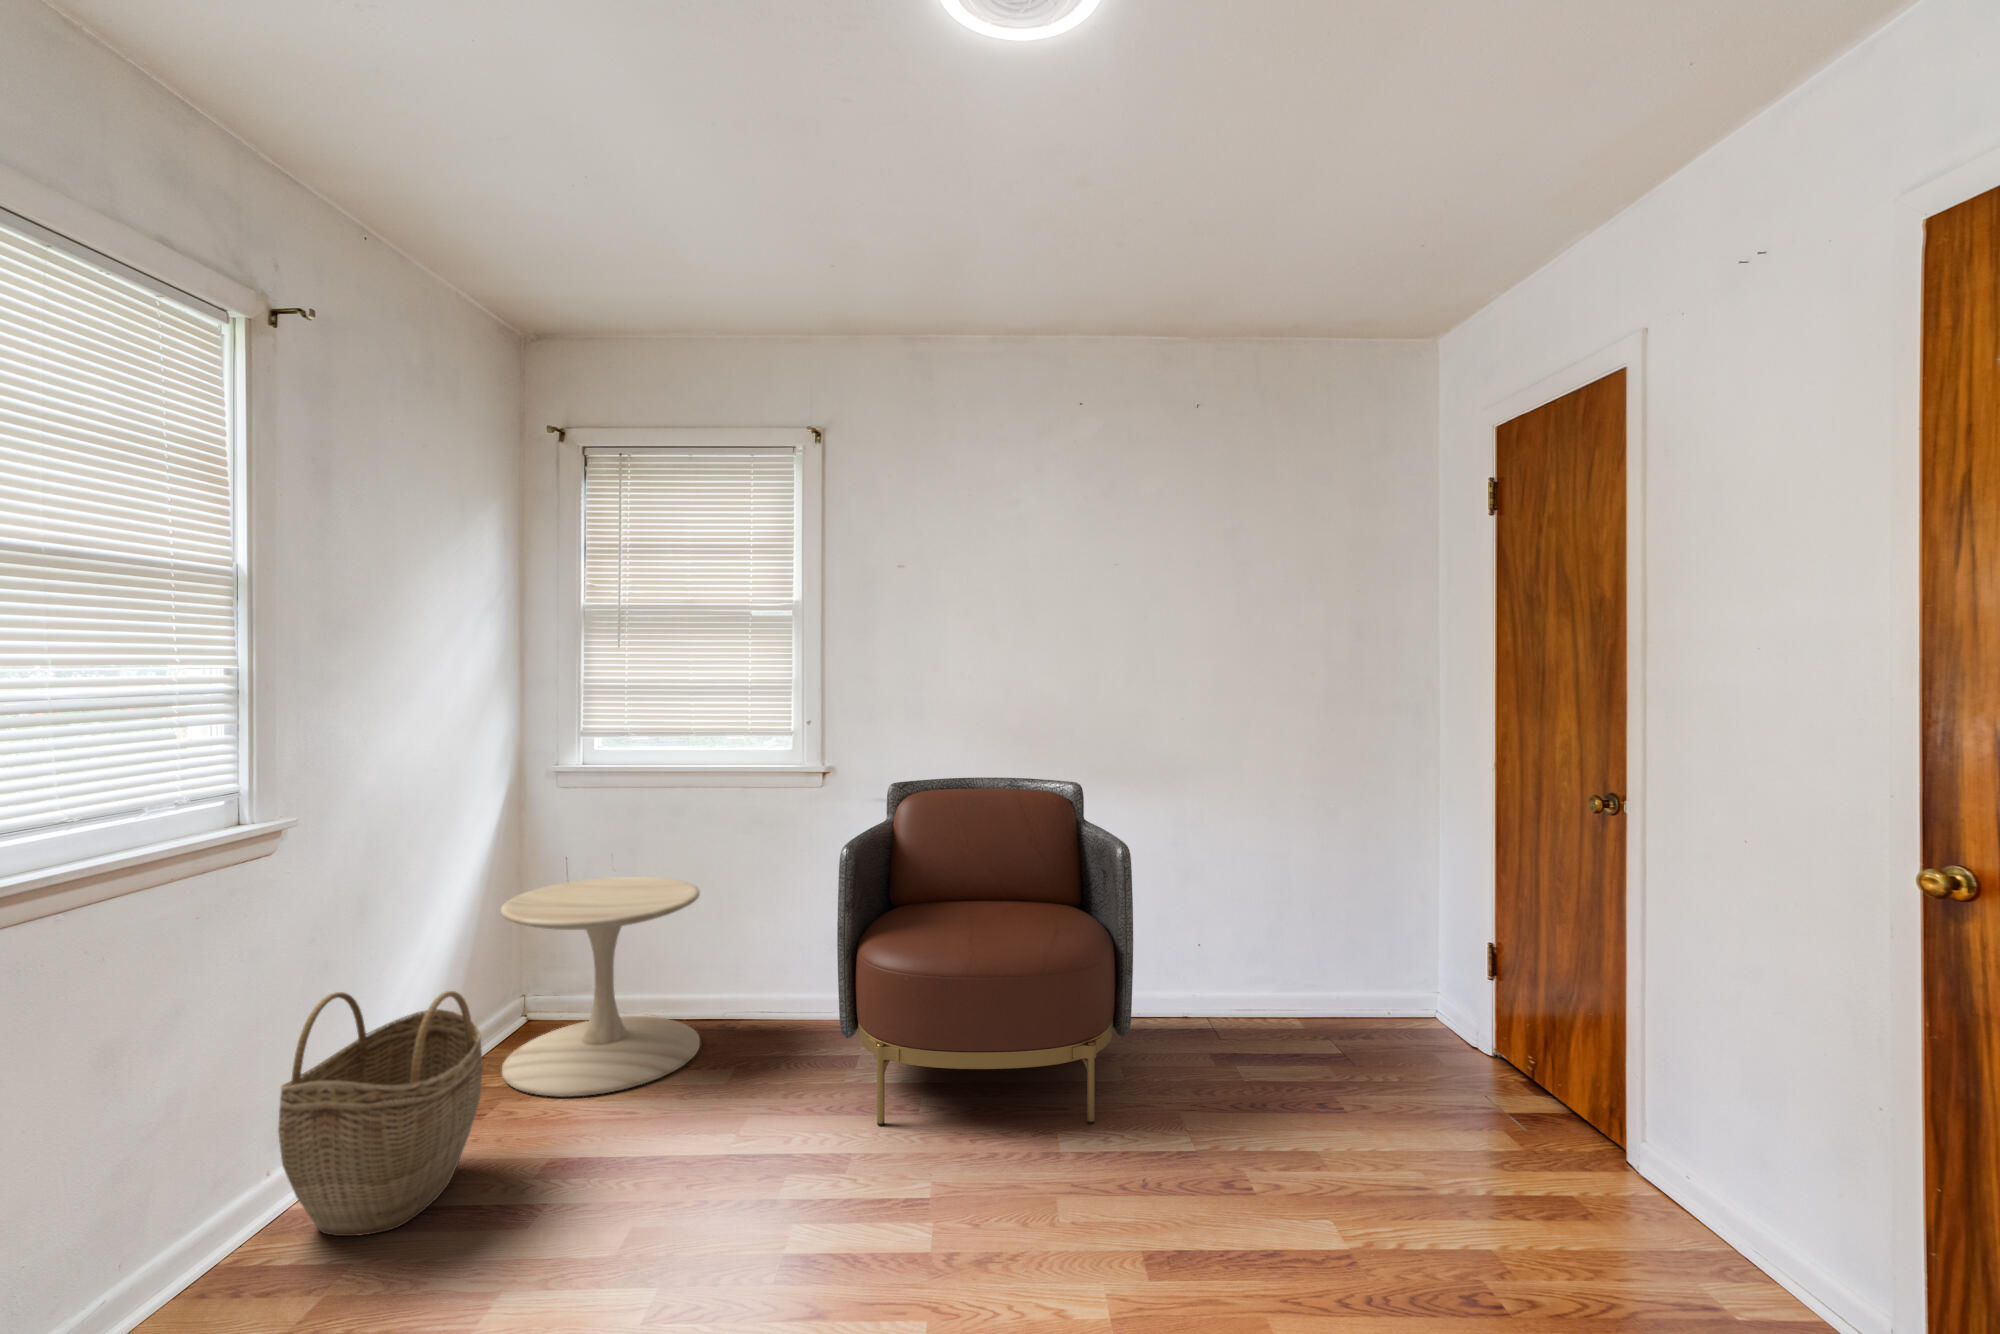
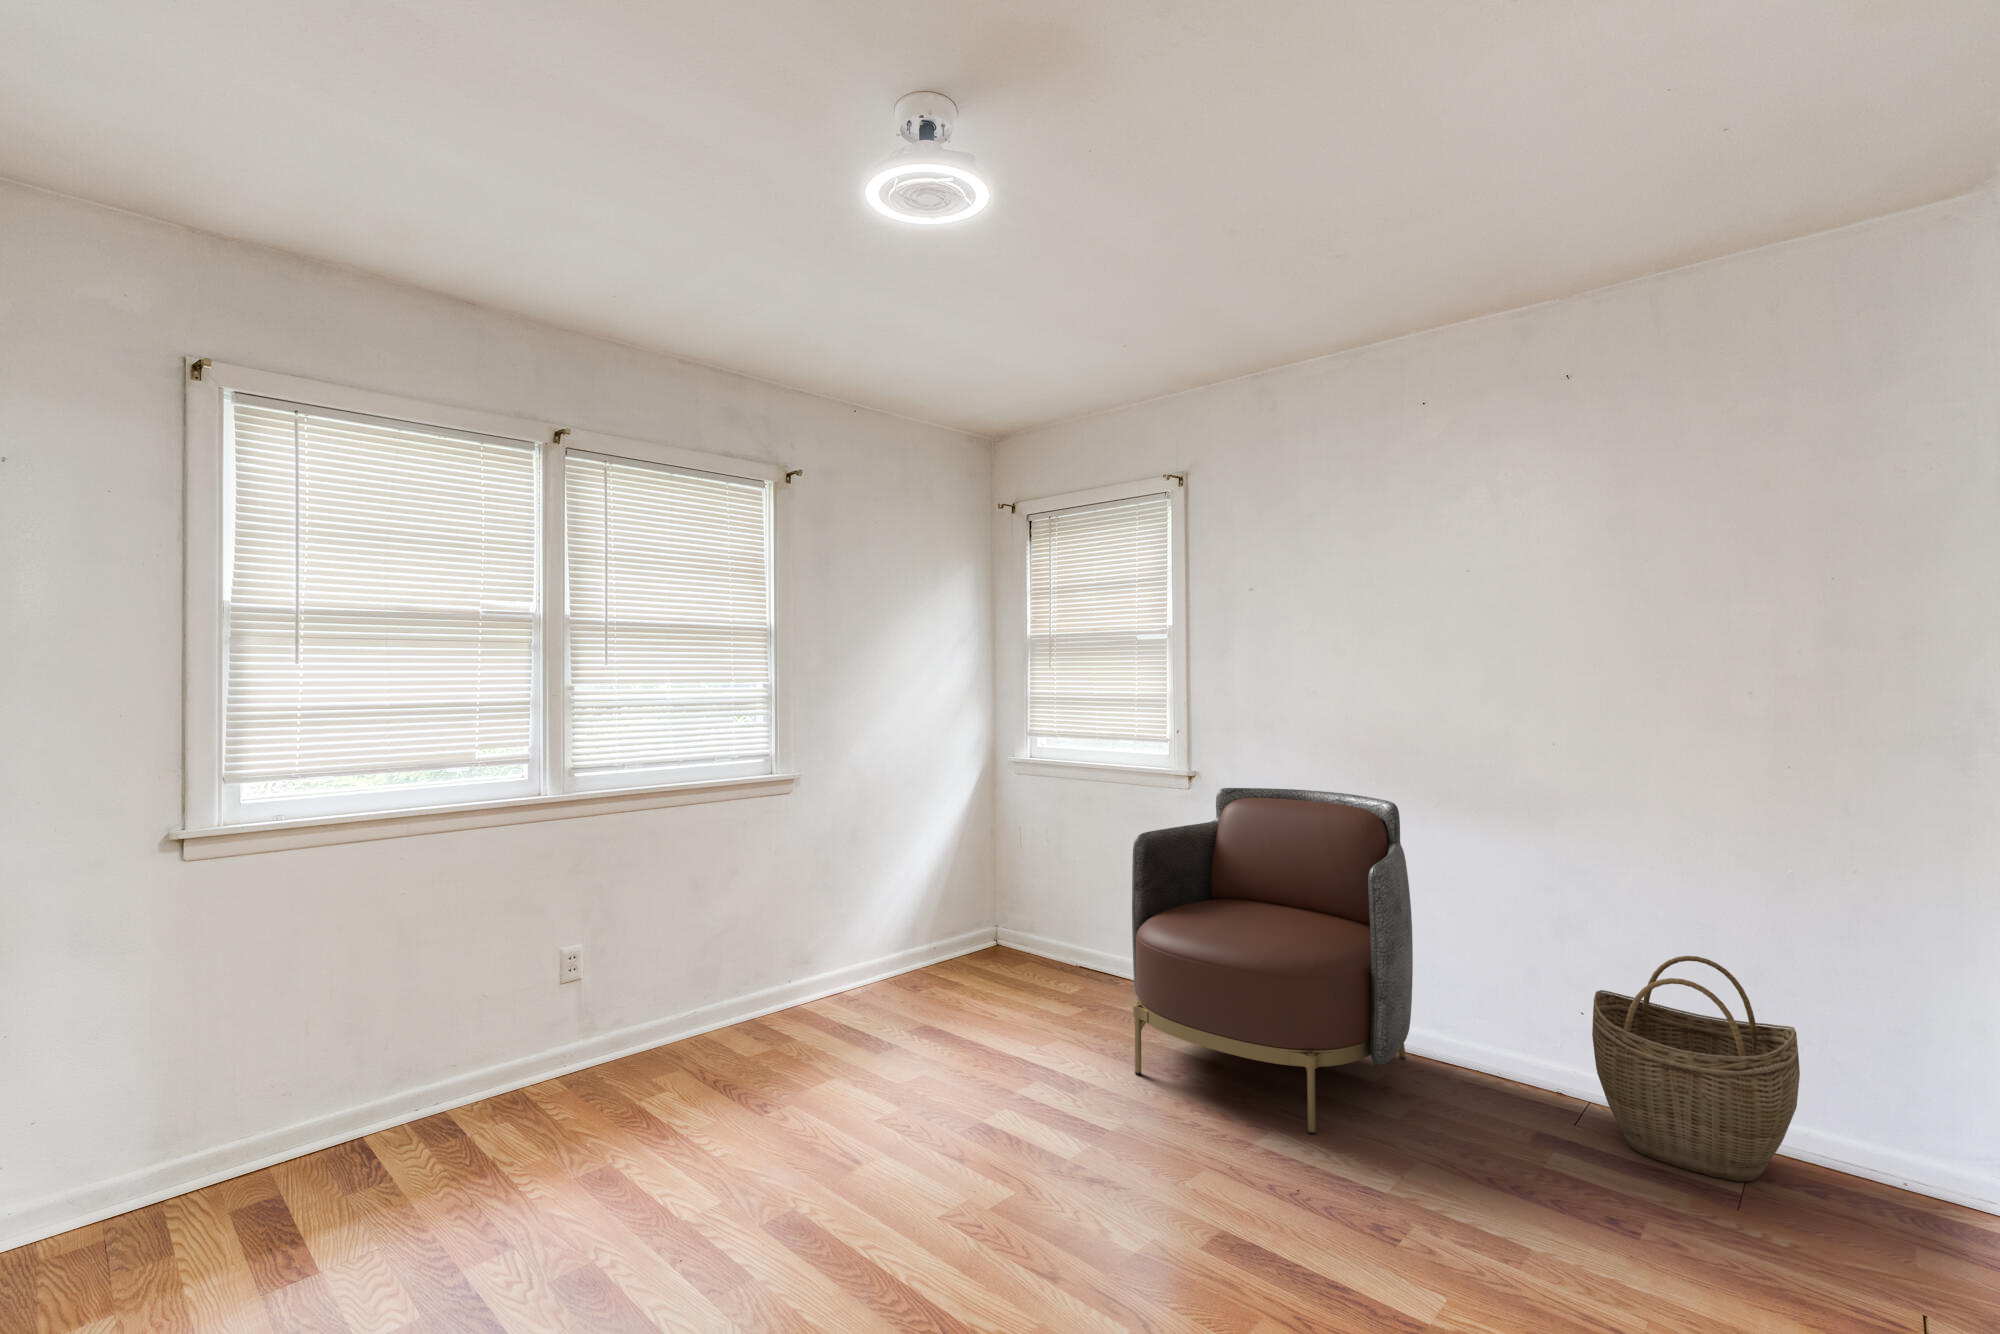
side table: present [501,877,700,1097] -> none [948,844,1087,999]
woven basket: present [278,991,483,1236] -> present [1592,956,1800,1182]

